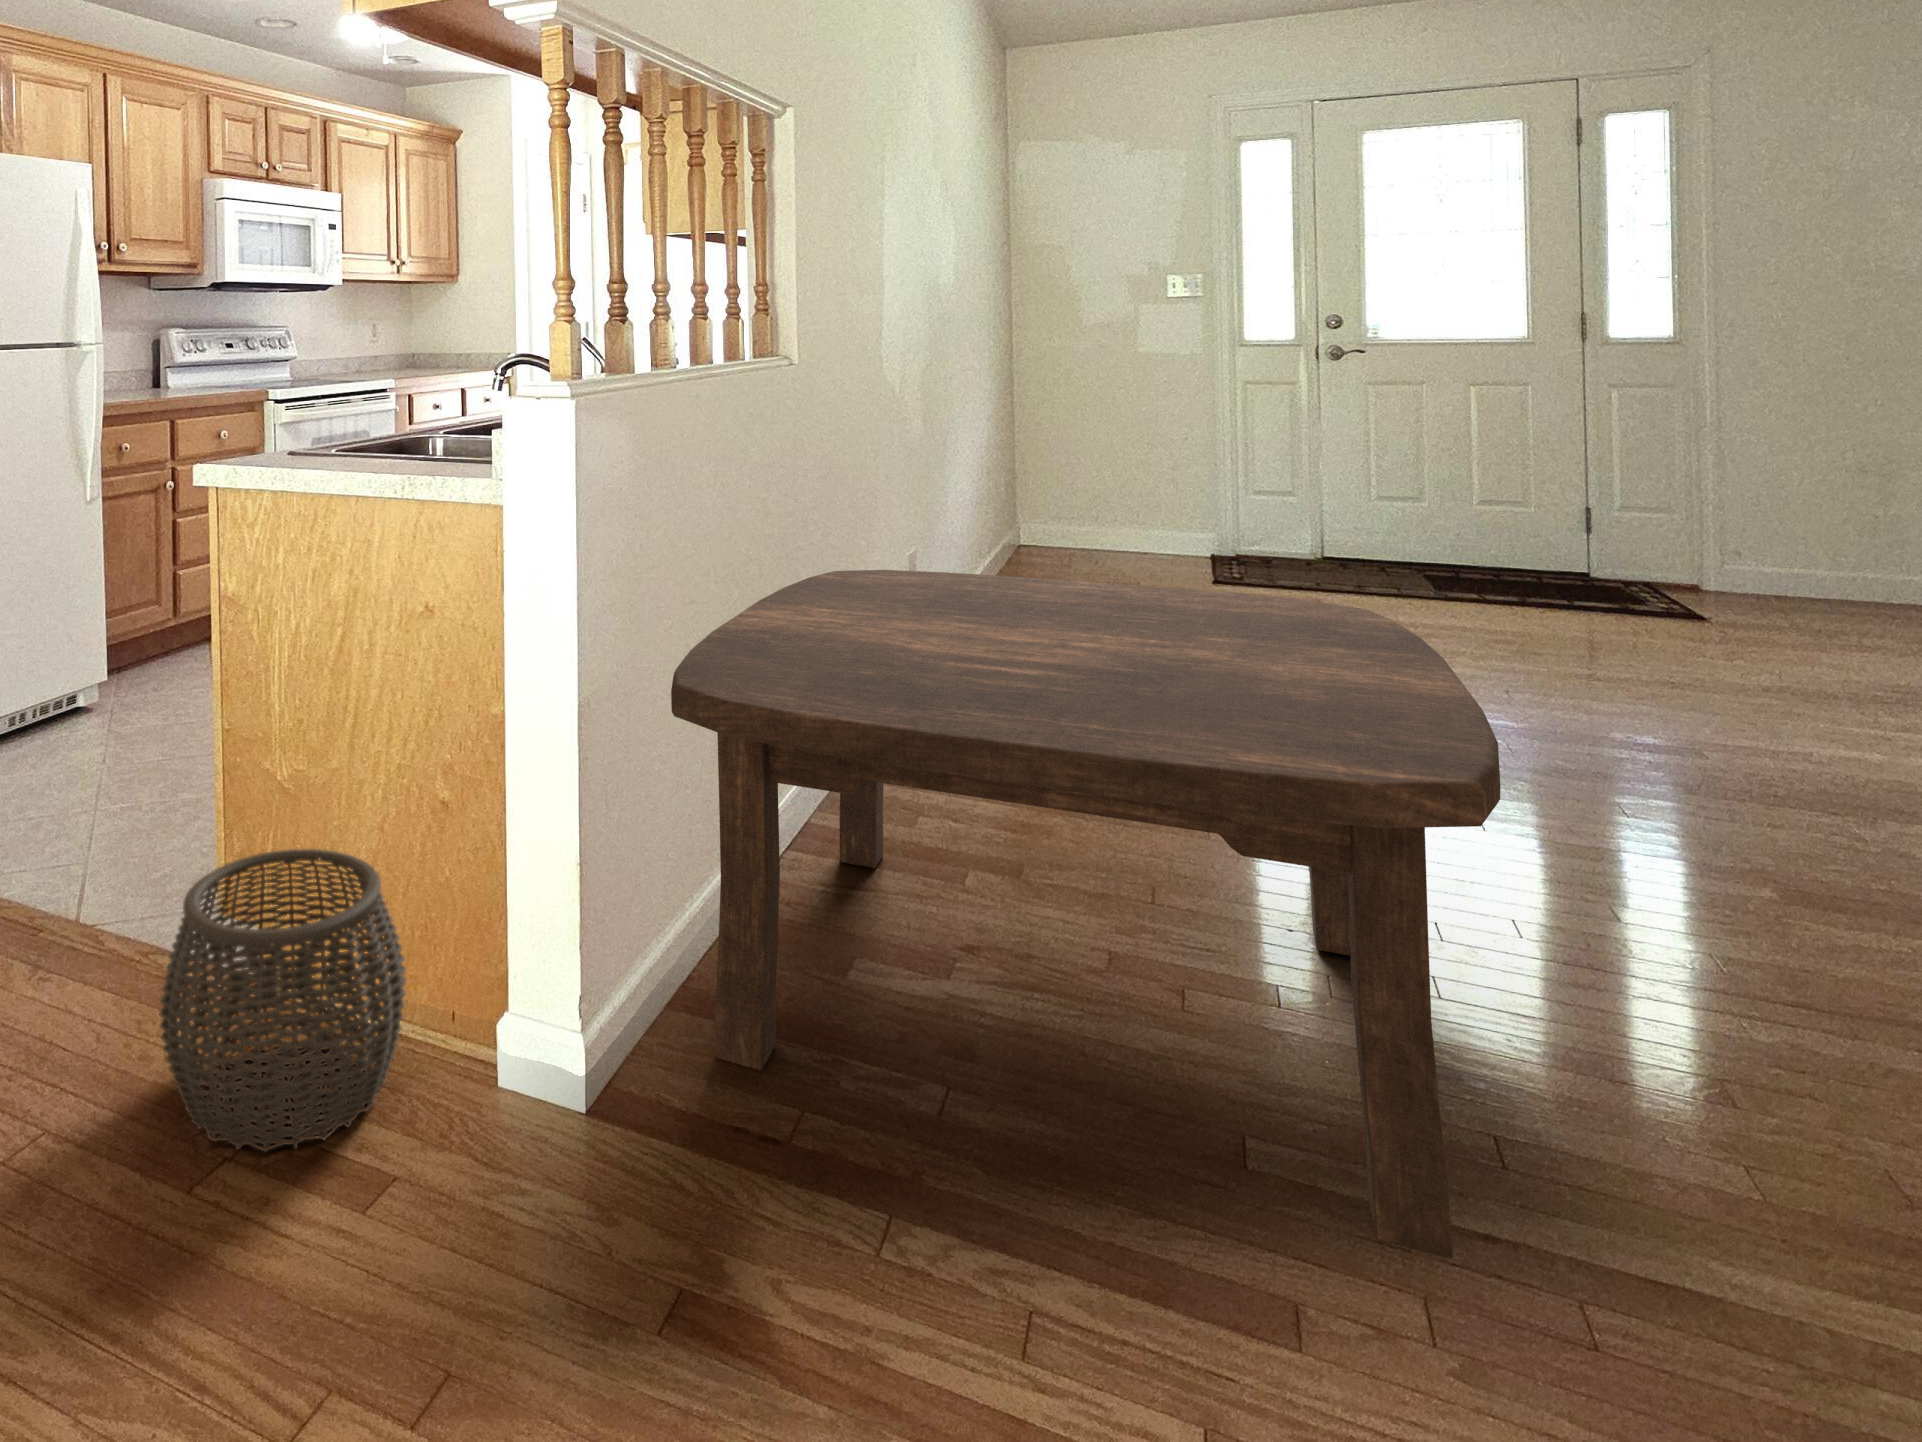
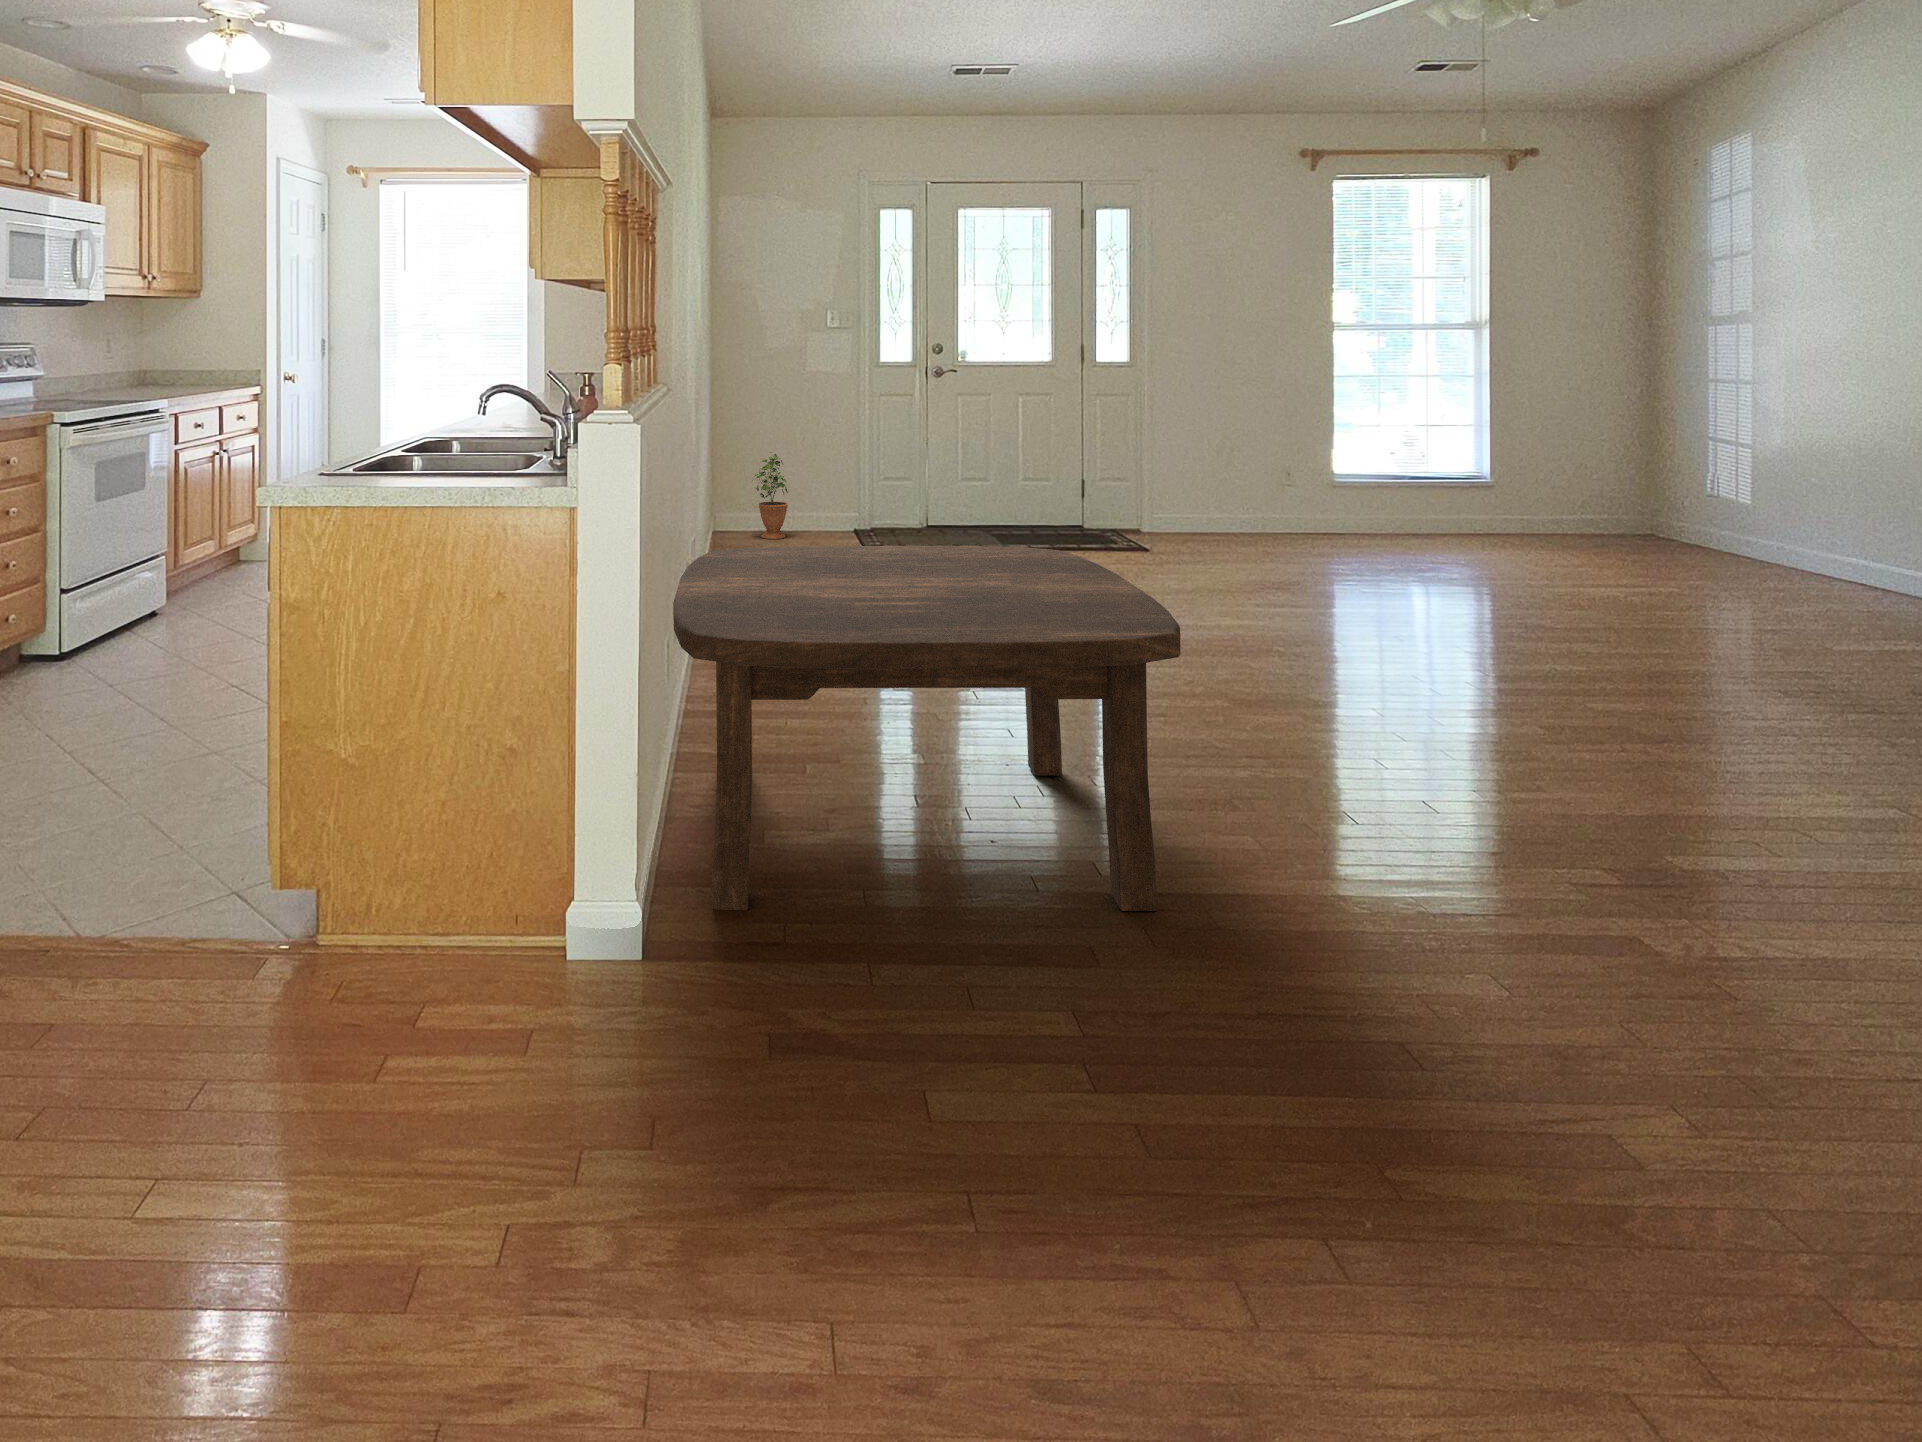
potted plant: none [1057,450,1107,557] -> present [752,452,788,539]
woven basket: present [160,849,406,1152] -> none [304,804,508,1045]

